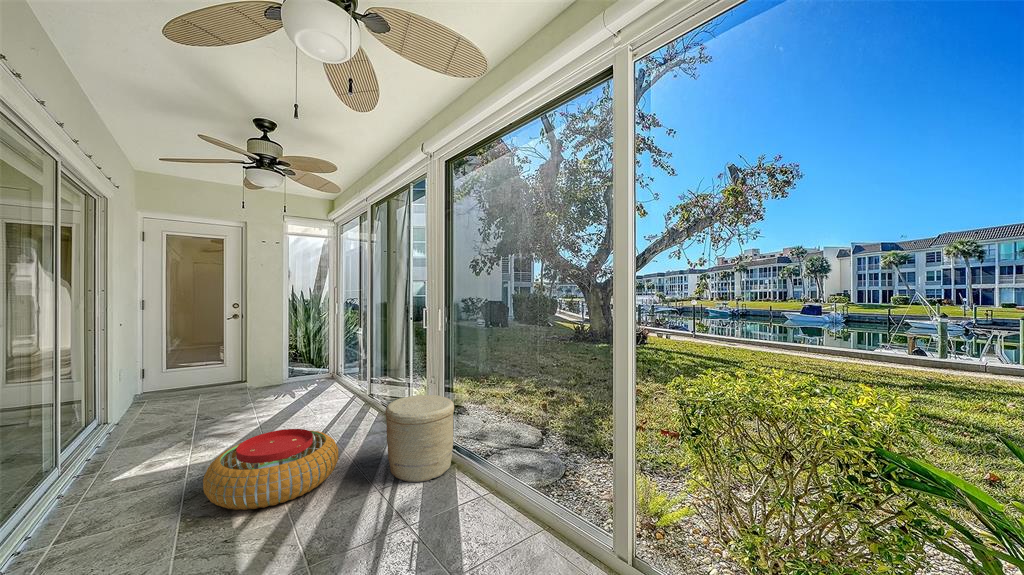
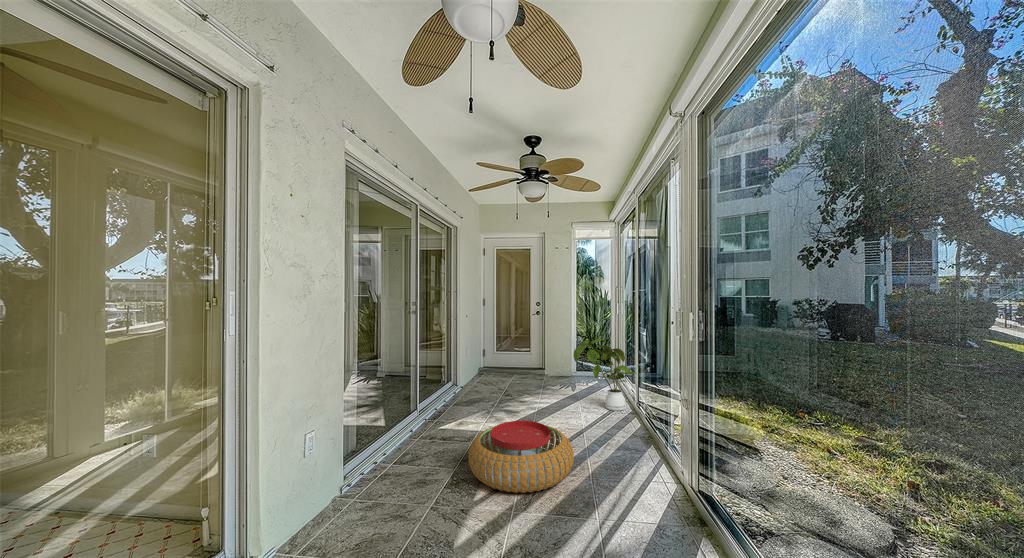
house plant: none [306,339,373,407] -> present [574,339,635,411]
woven basket: present [385,395,454,482] -> none [613,418,703,536]

